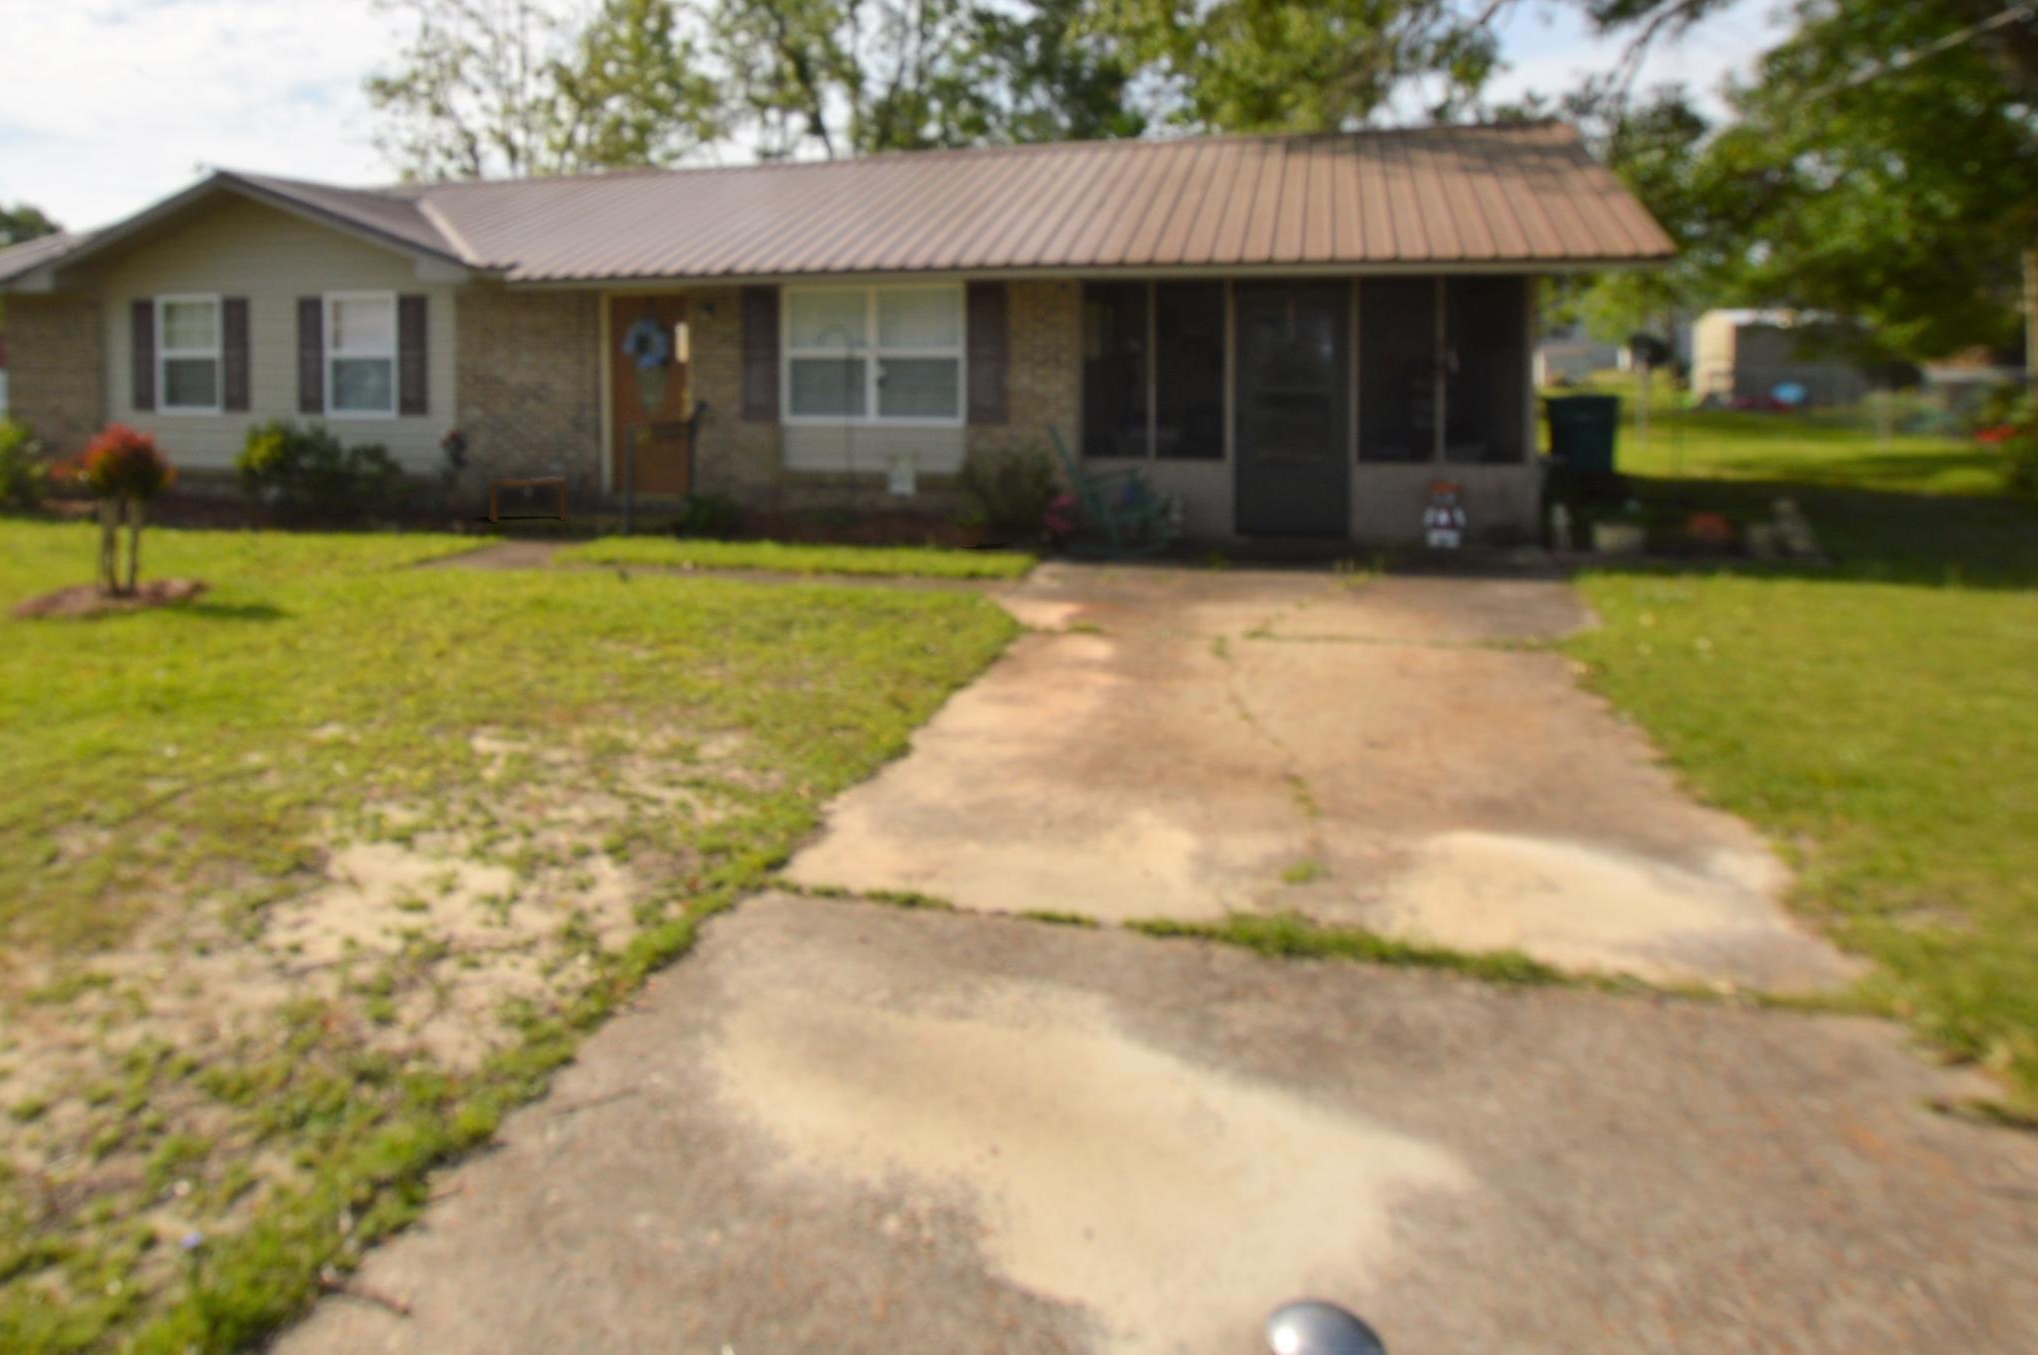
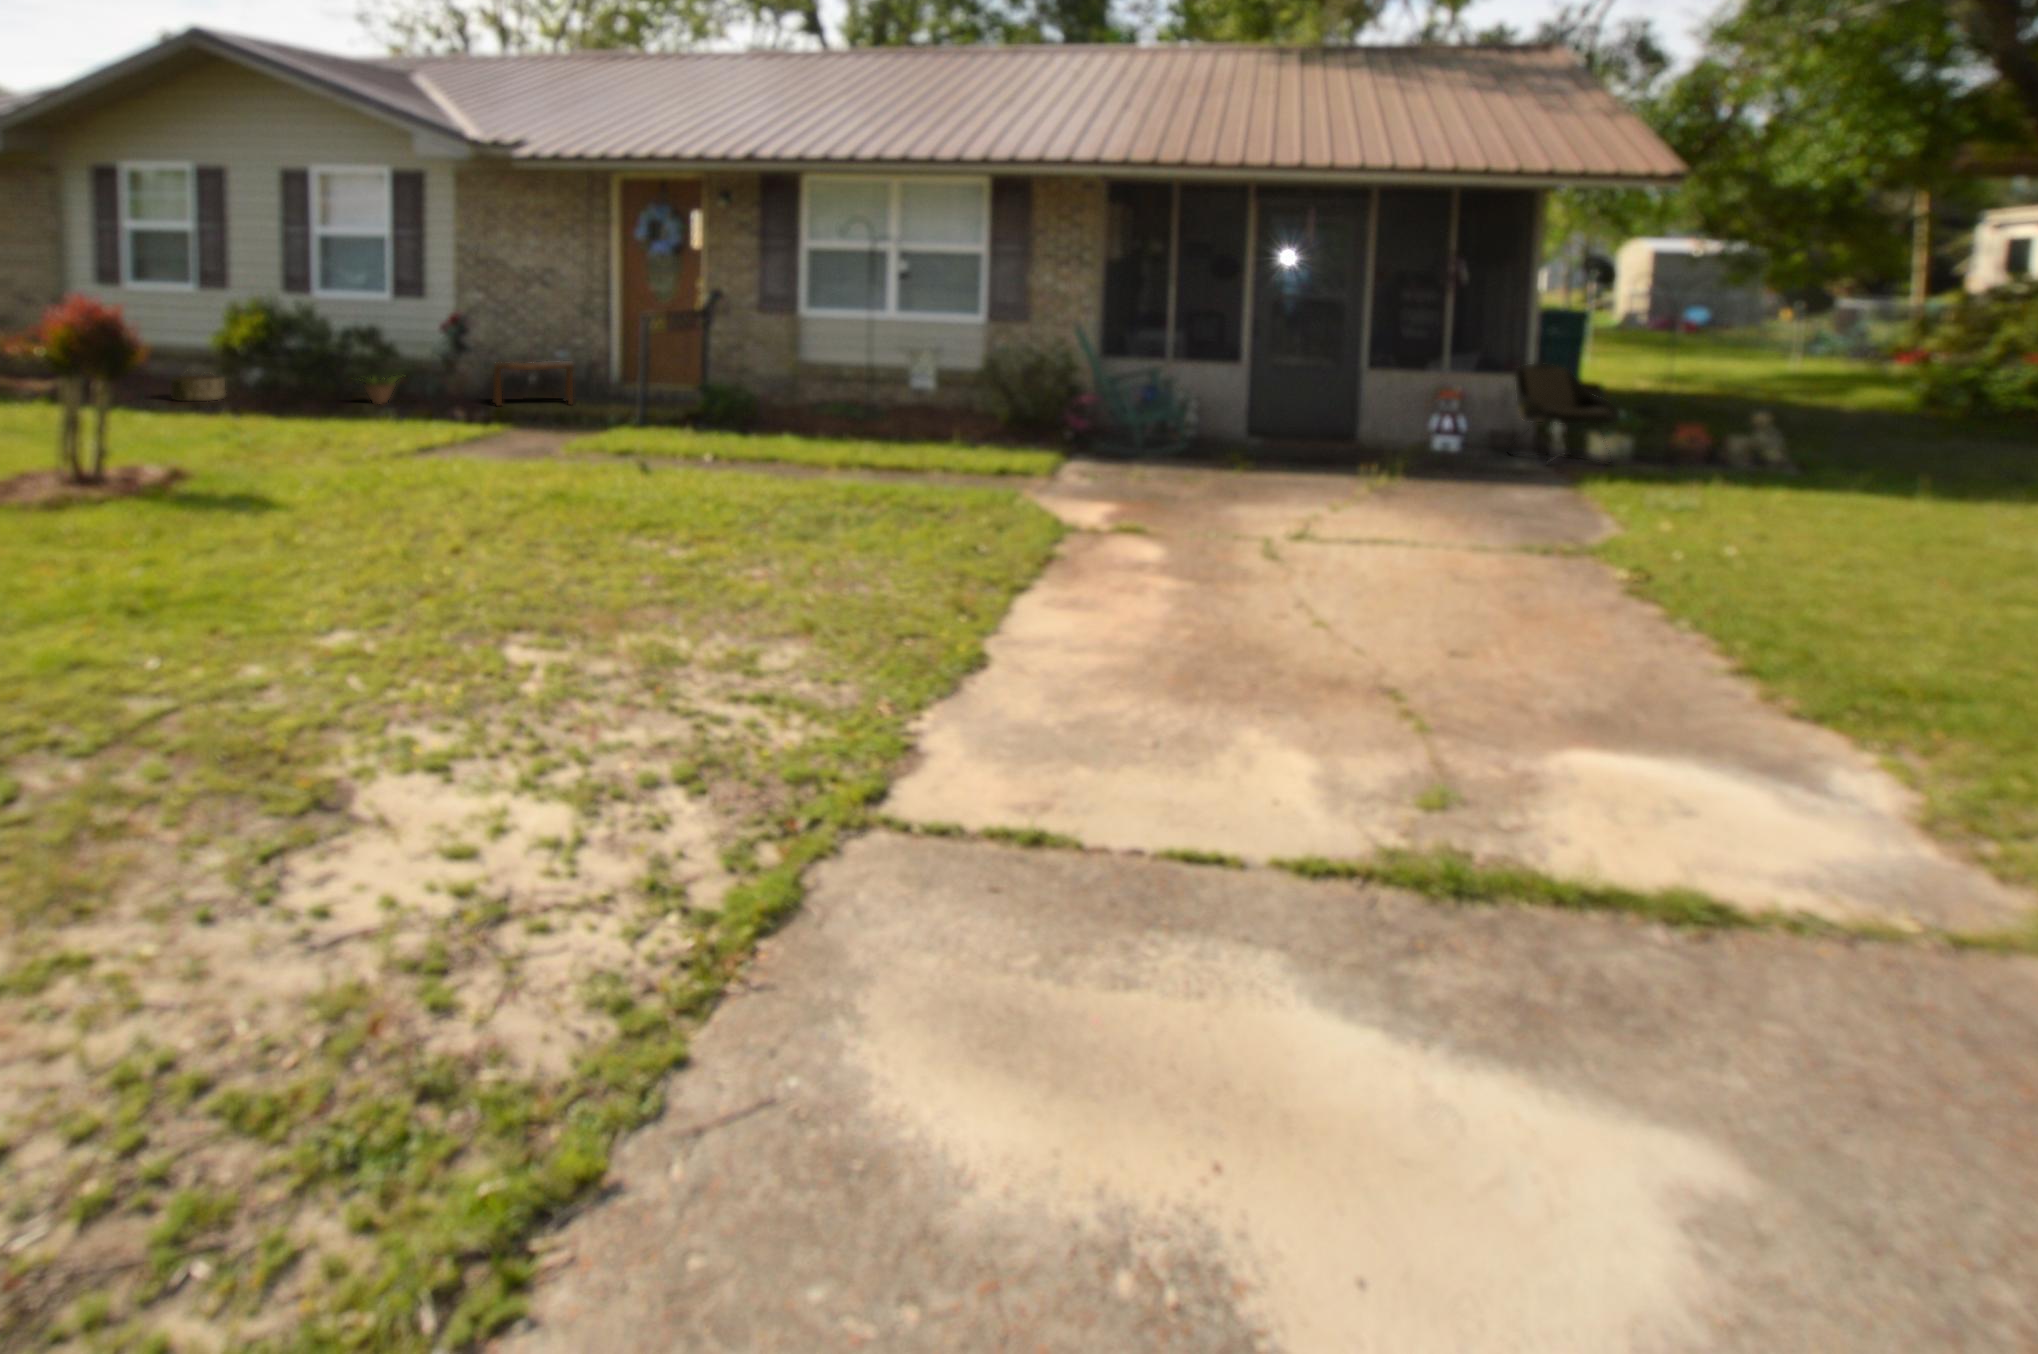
lounge chair: none [1524,455,1646,564] -> present [1508,363,1619,463]
basket: none [194,493,243,524] -> present [171,373,226,401]
decorative plant: present [952,516,993,548] -> present [353,376,402,404]

